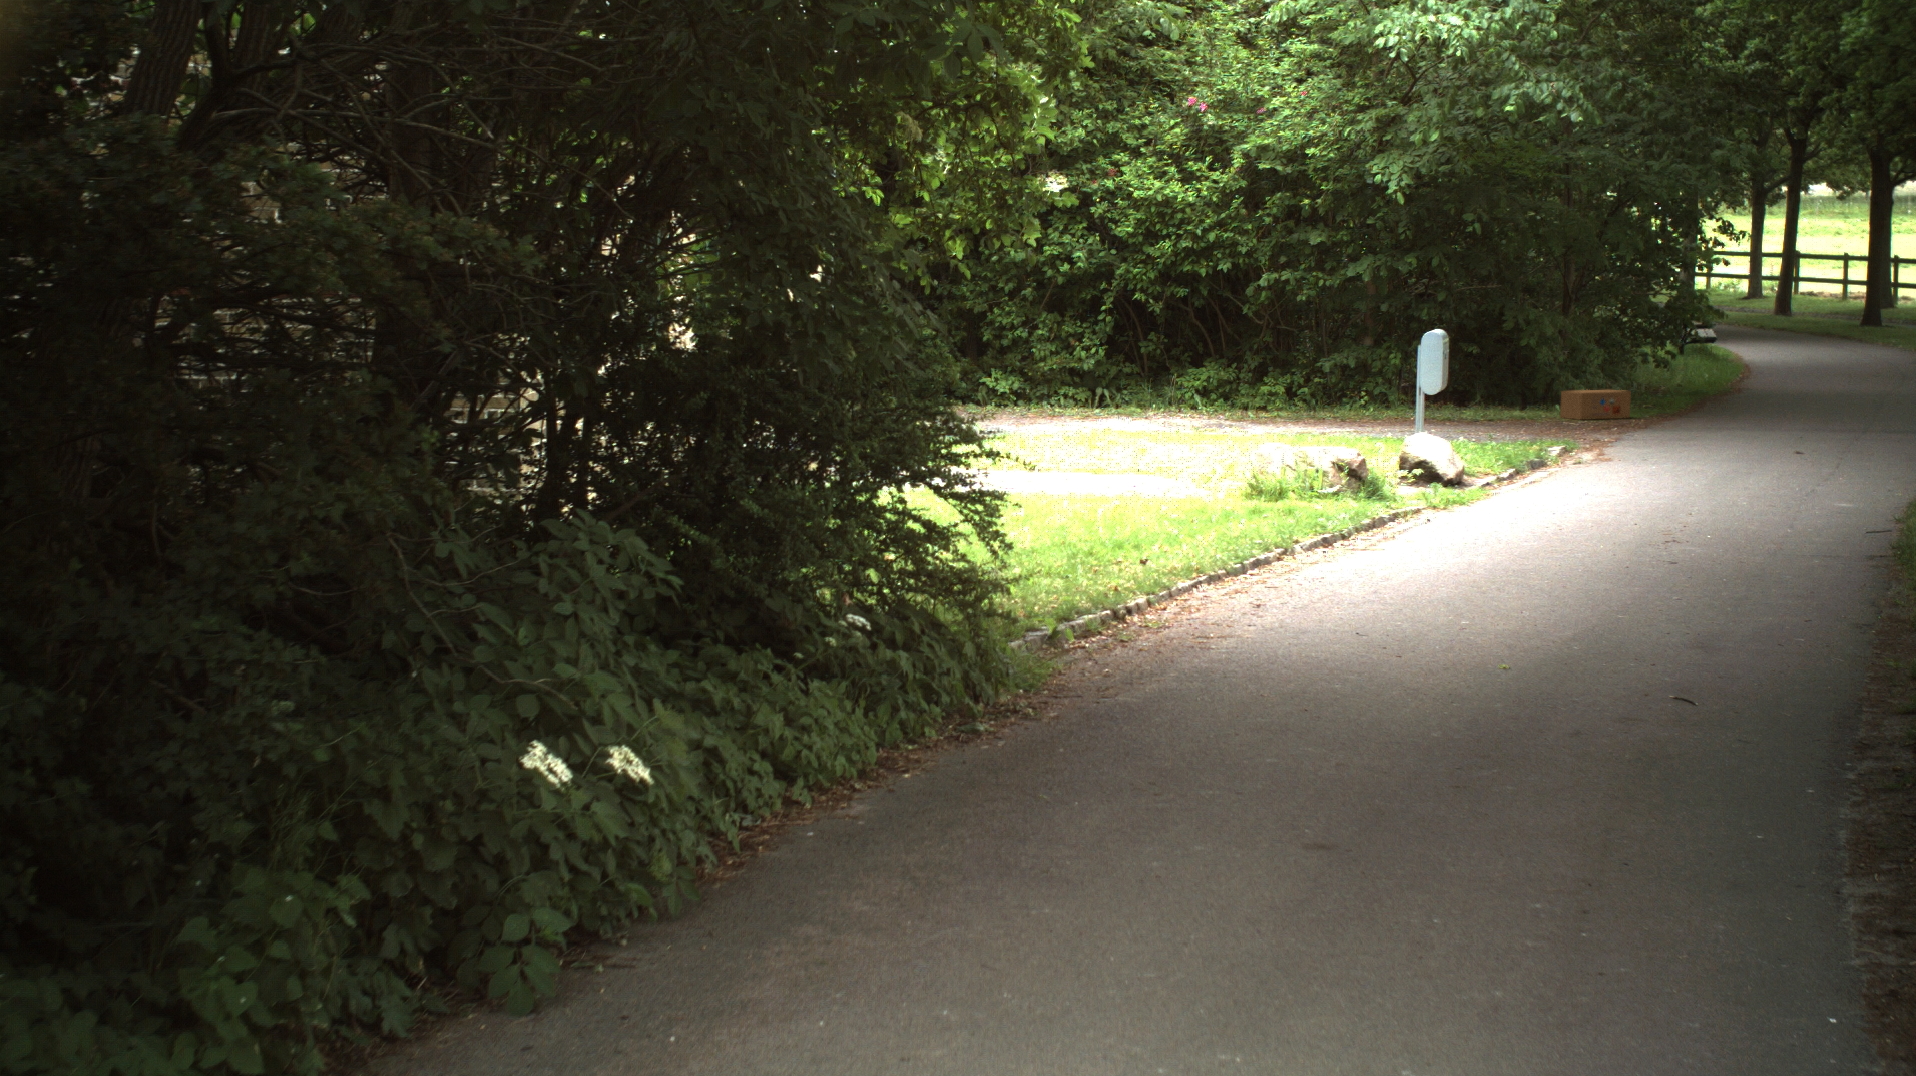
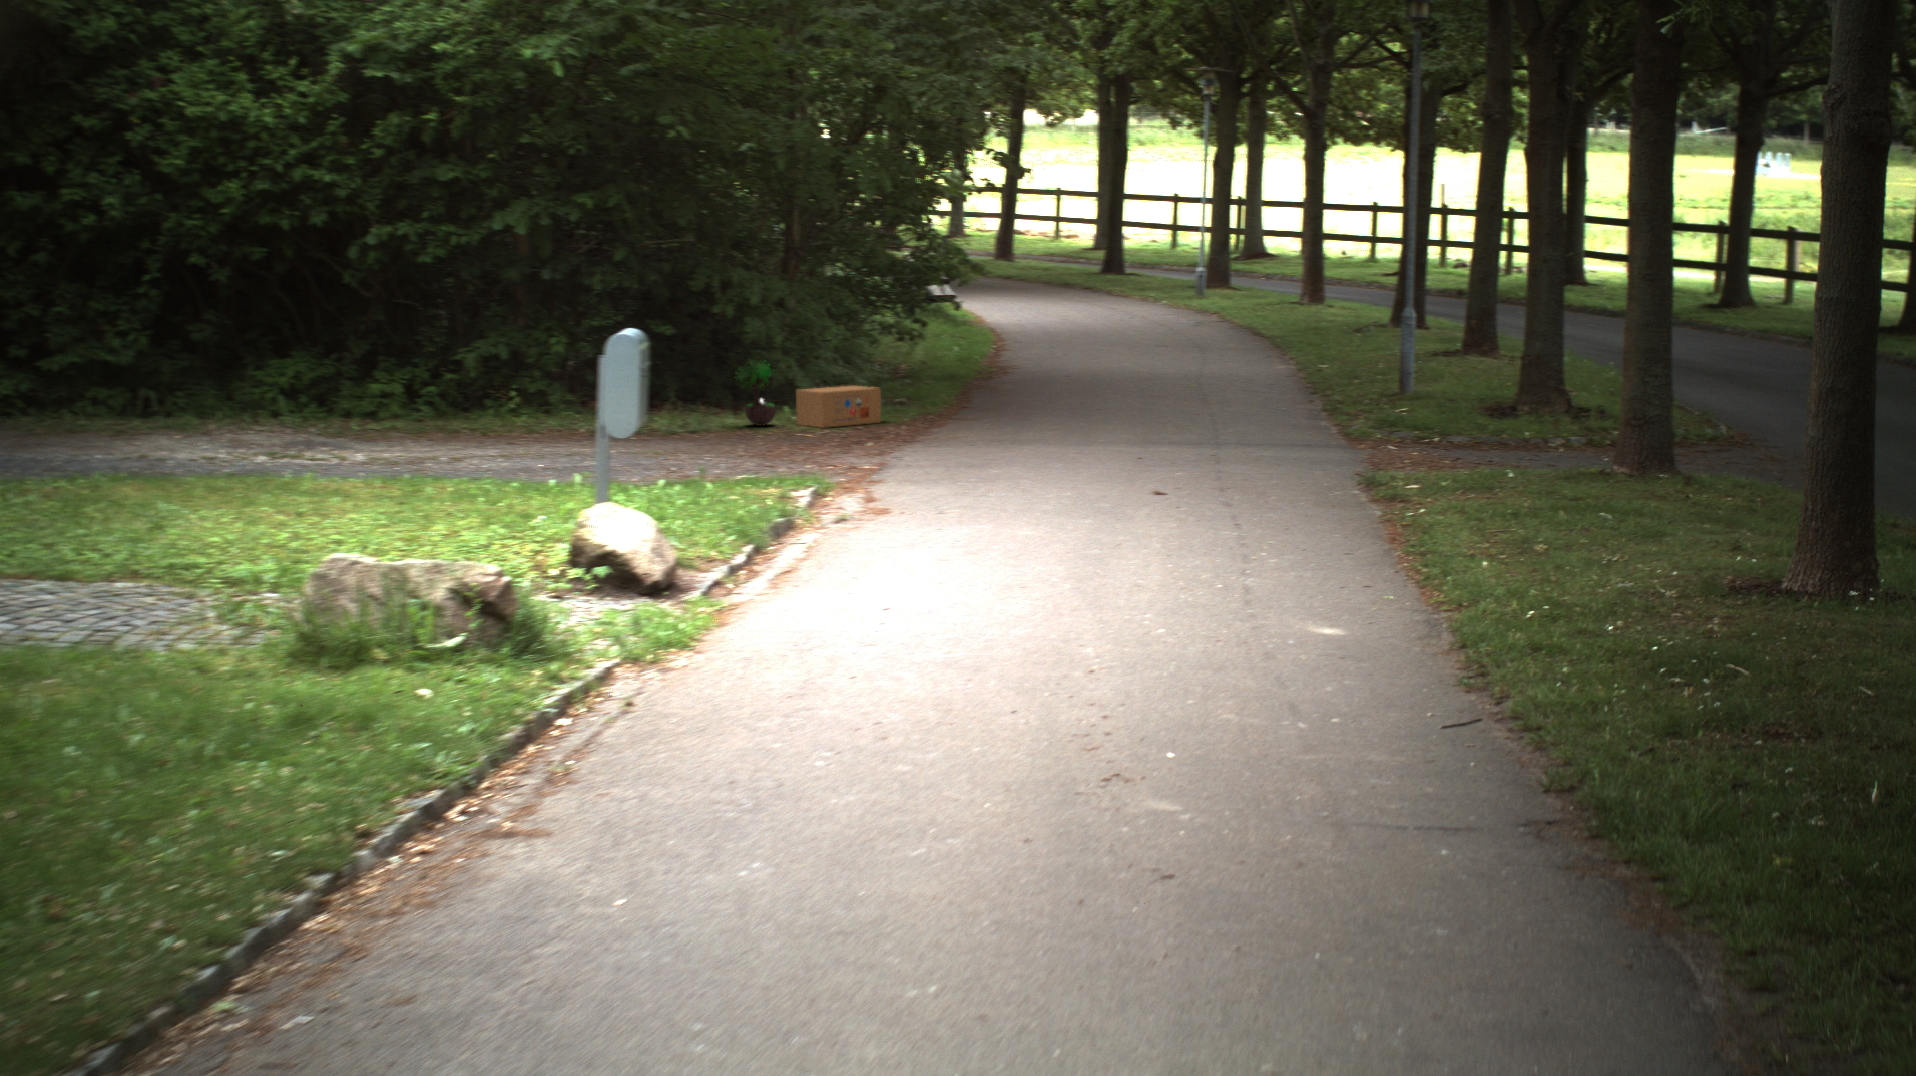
potted tree: none [1512,364,1544,418] -> present [738,363,776,426]

